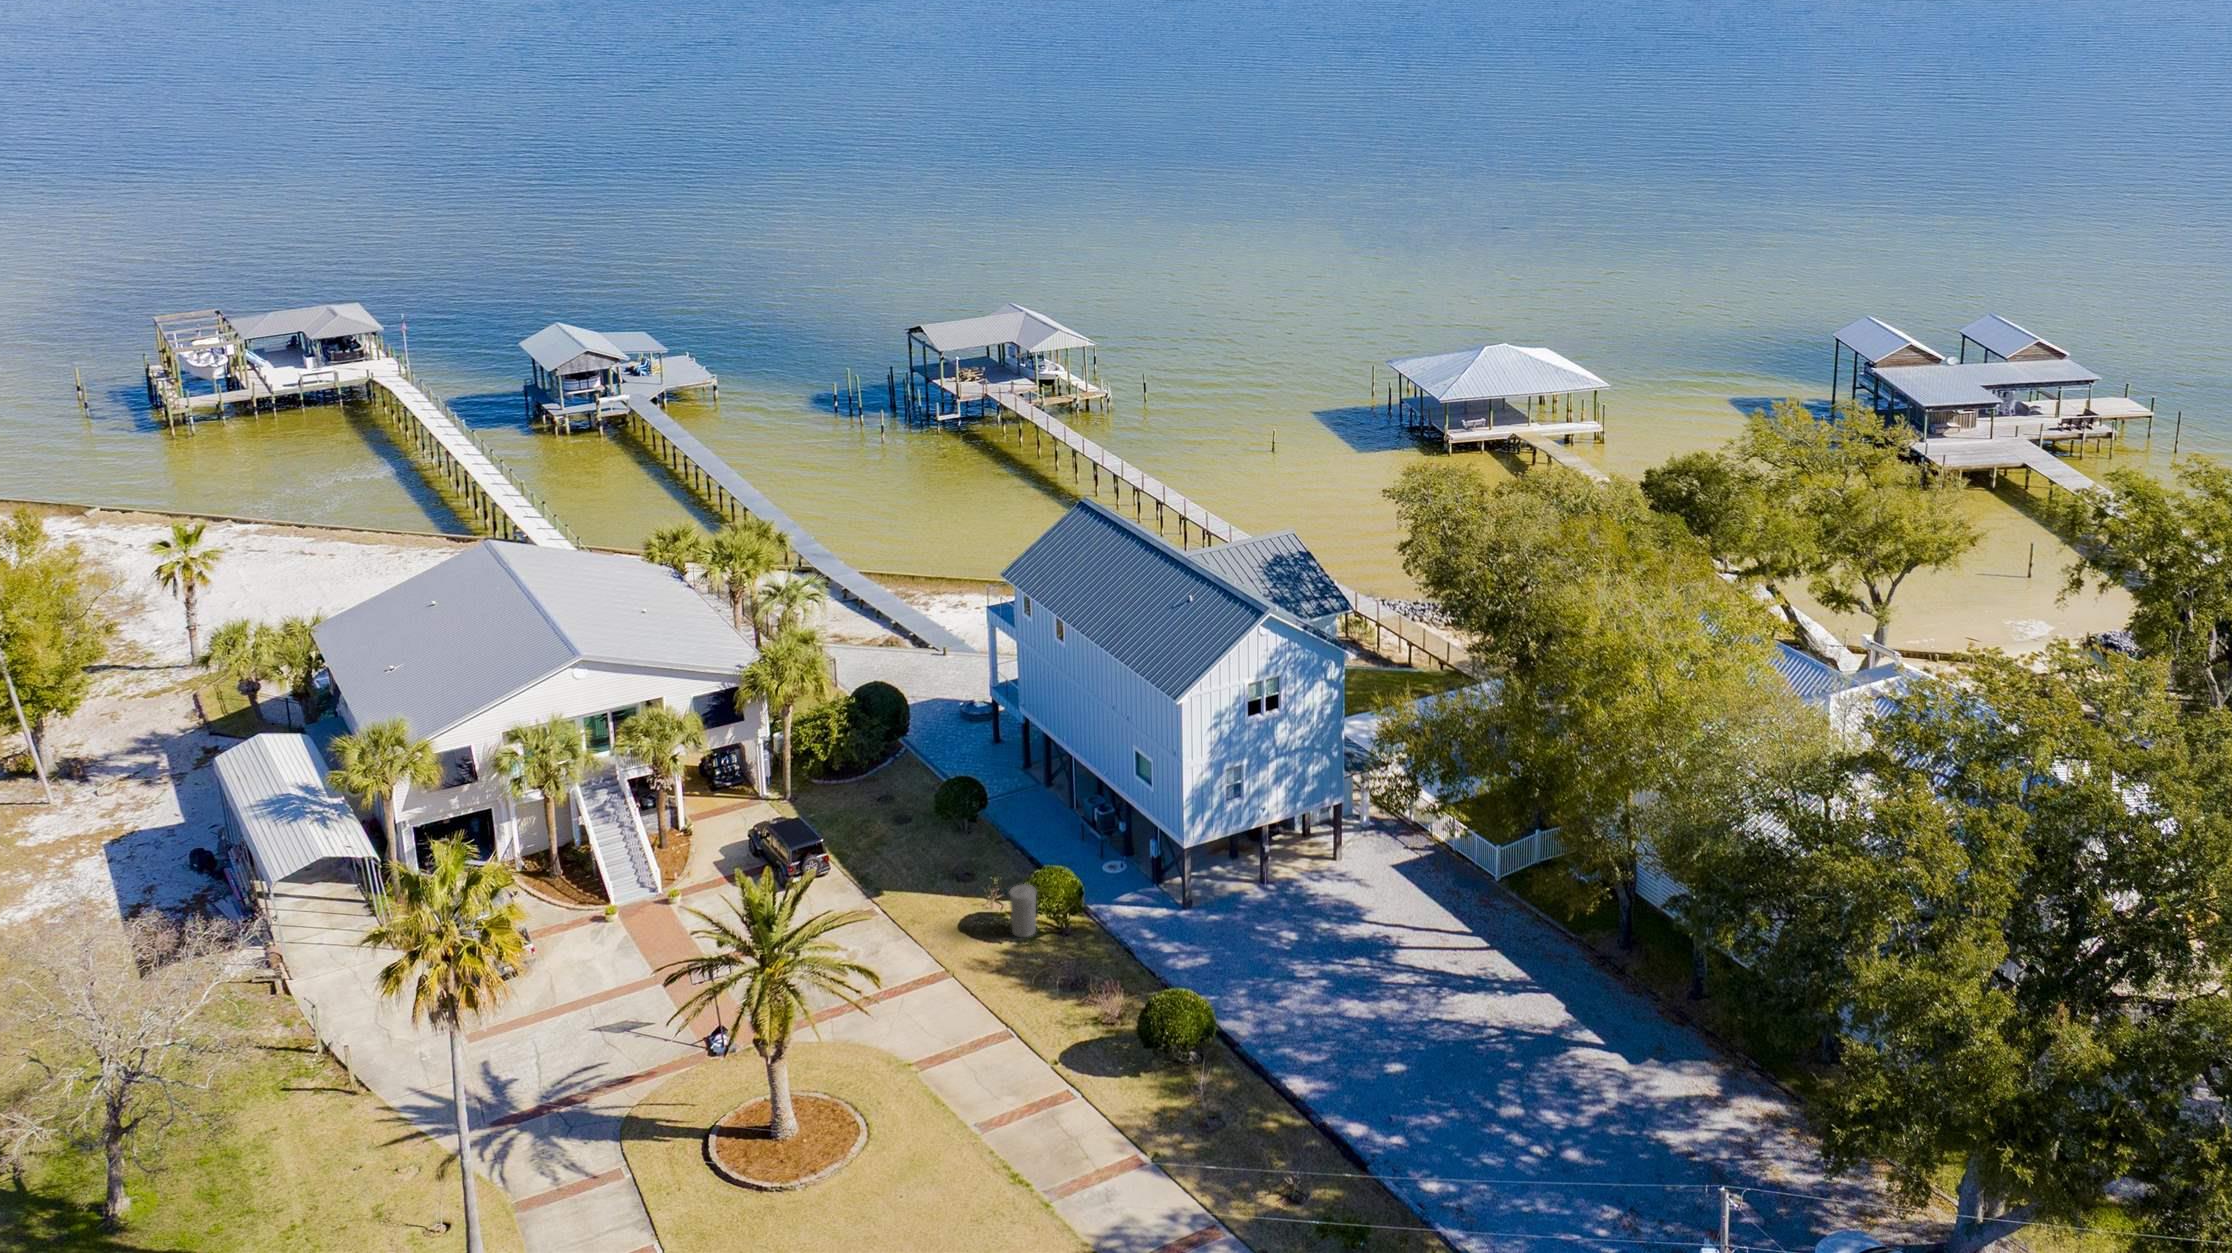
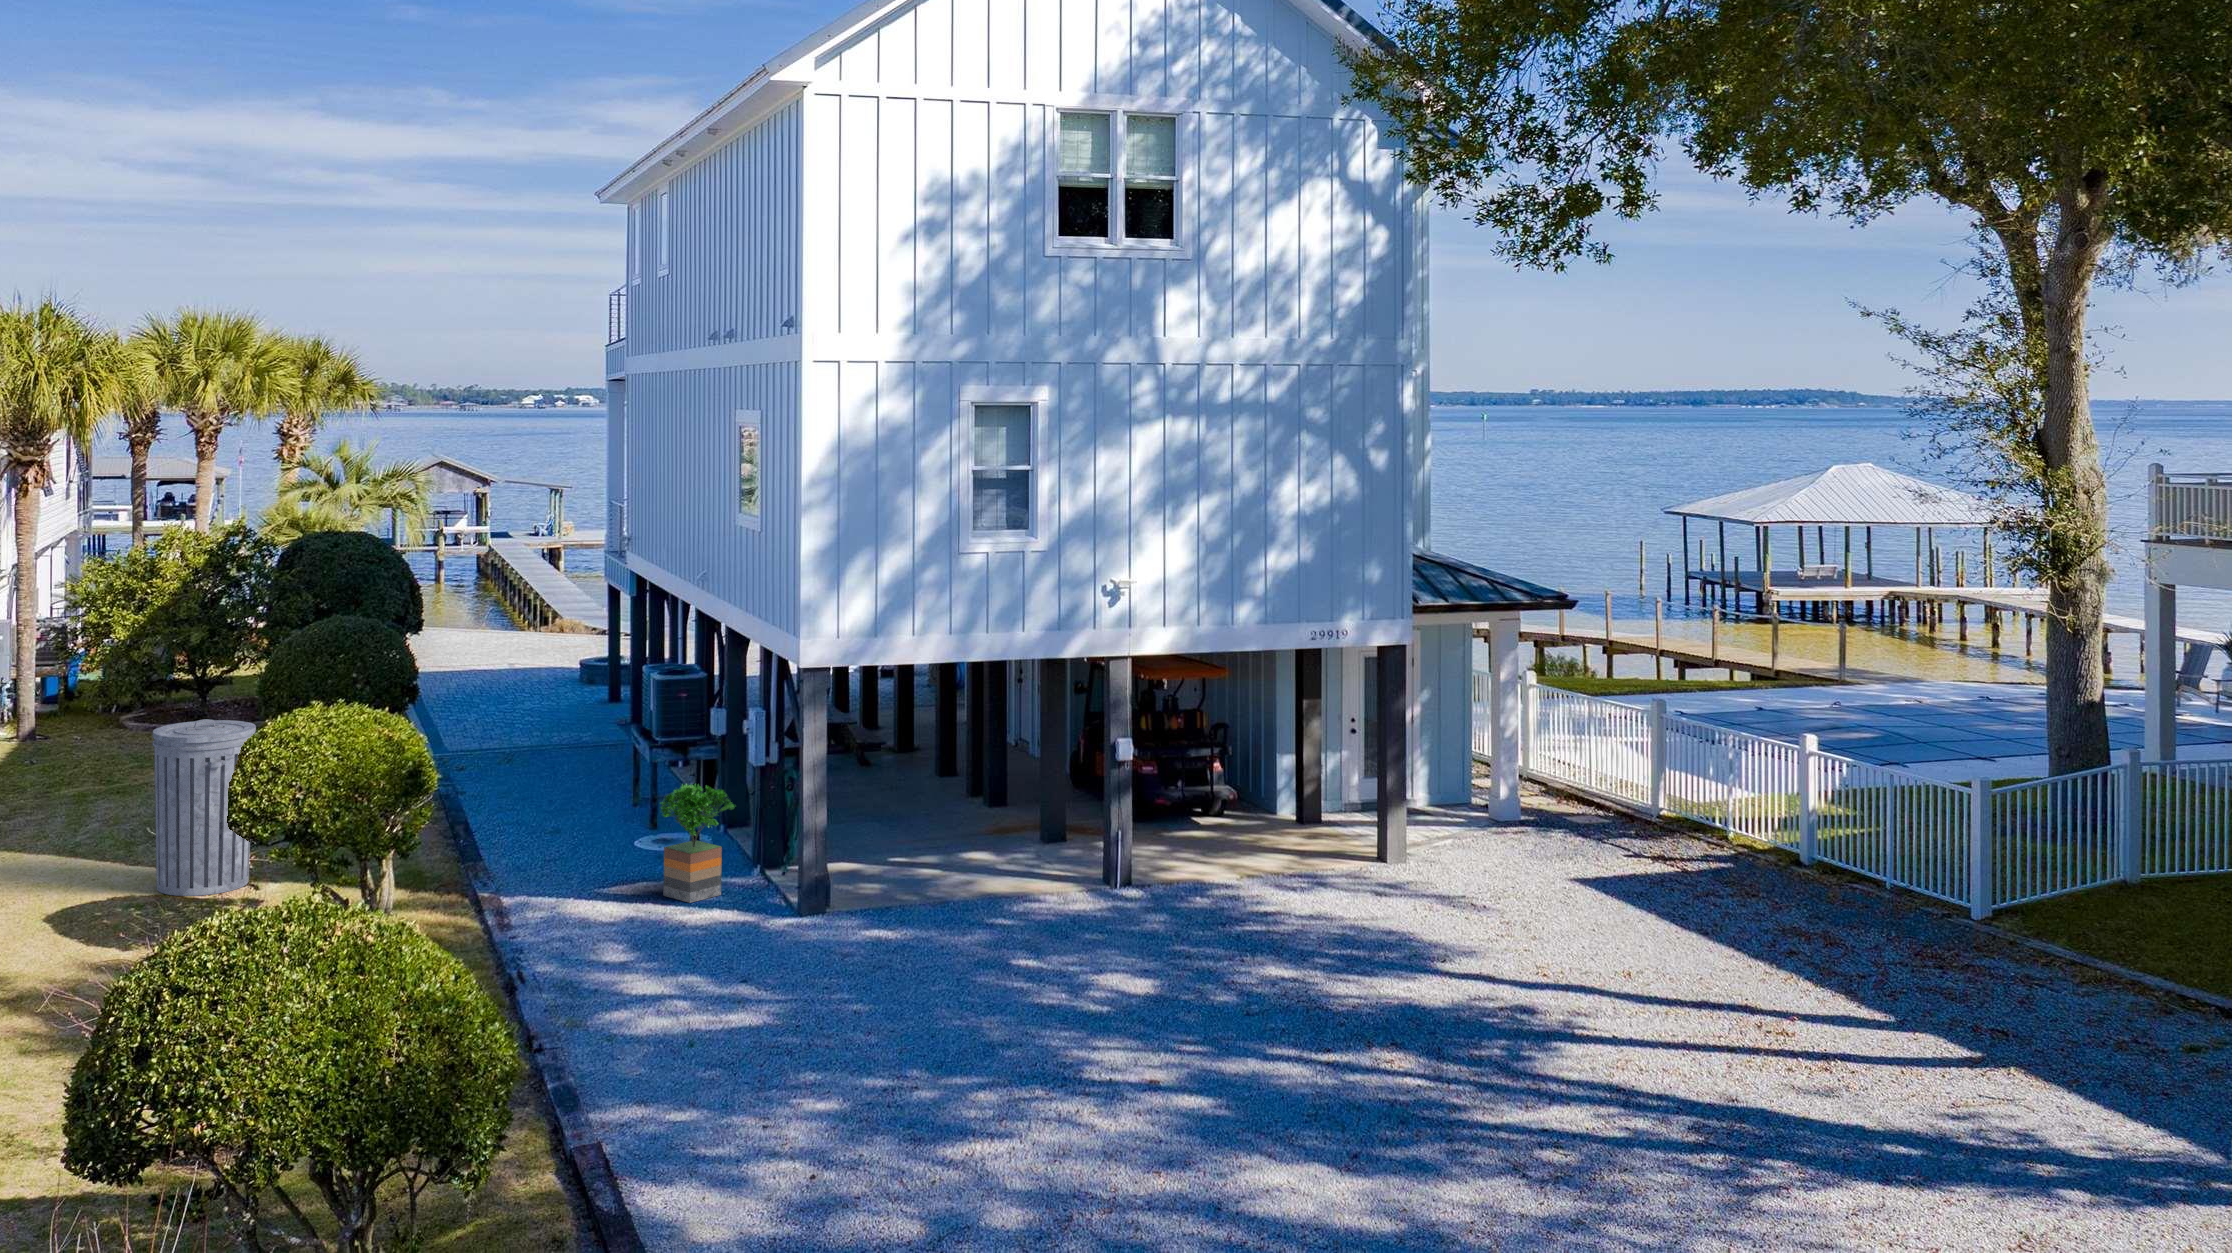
potted tree: none [1153,887,1173,921] -> present [660,784,734,903]

